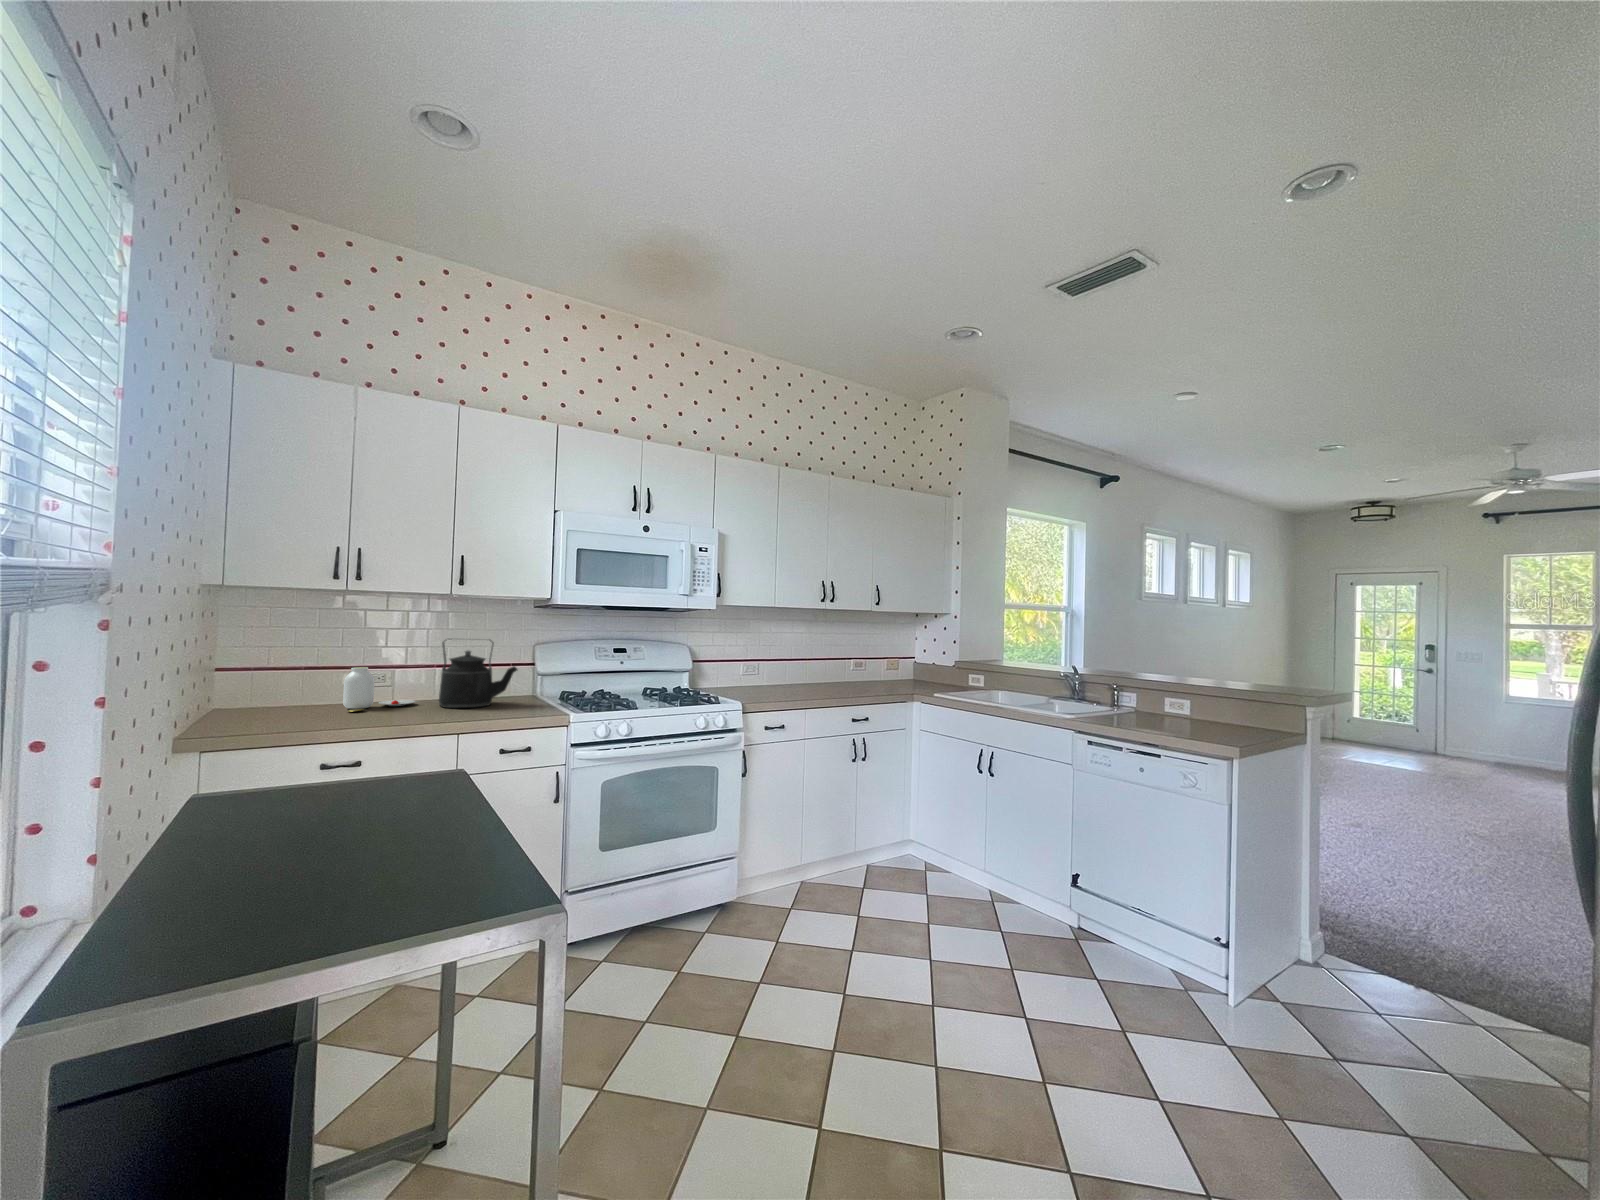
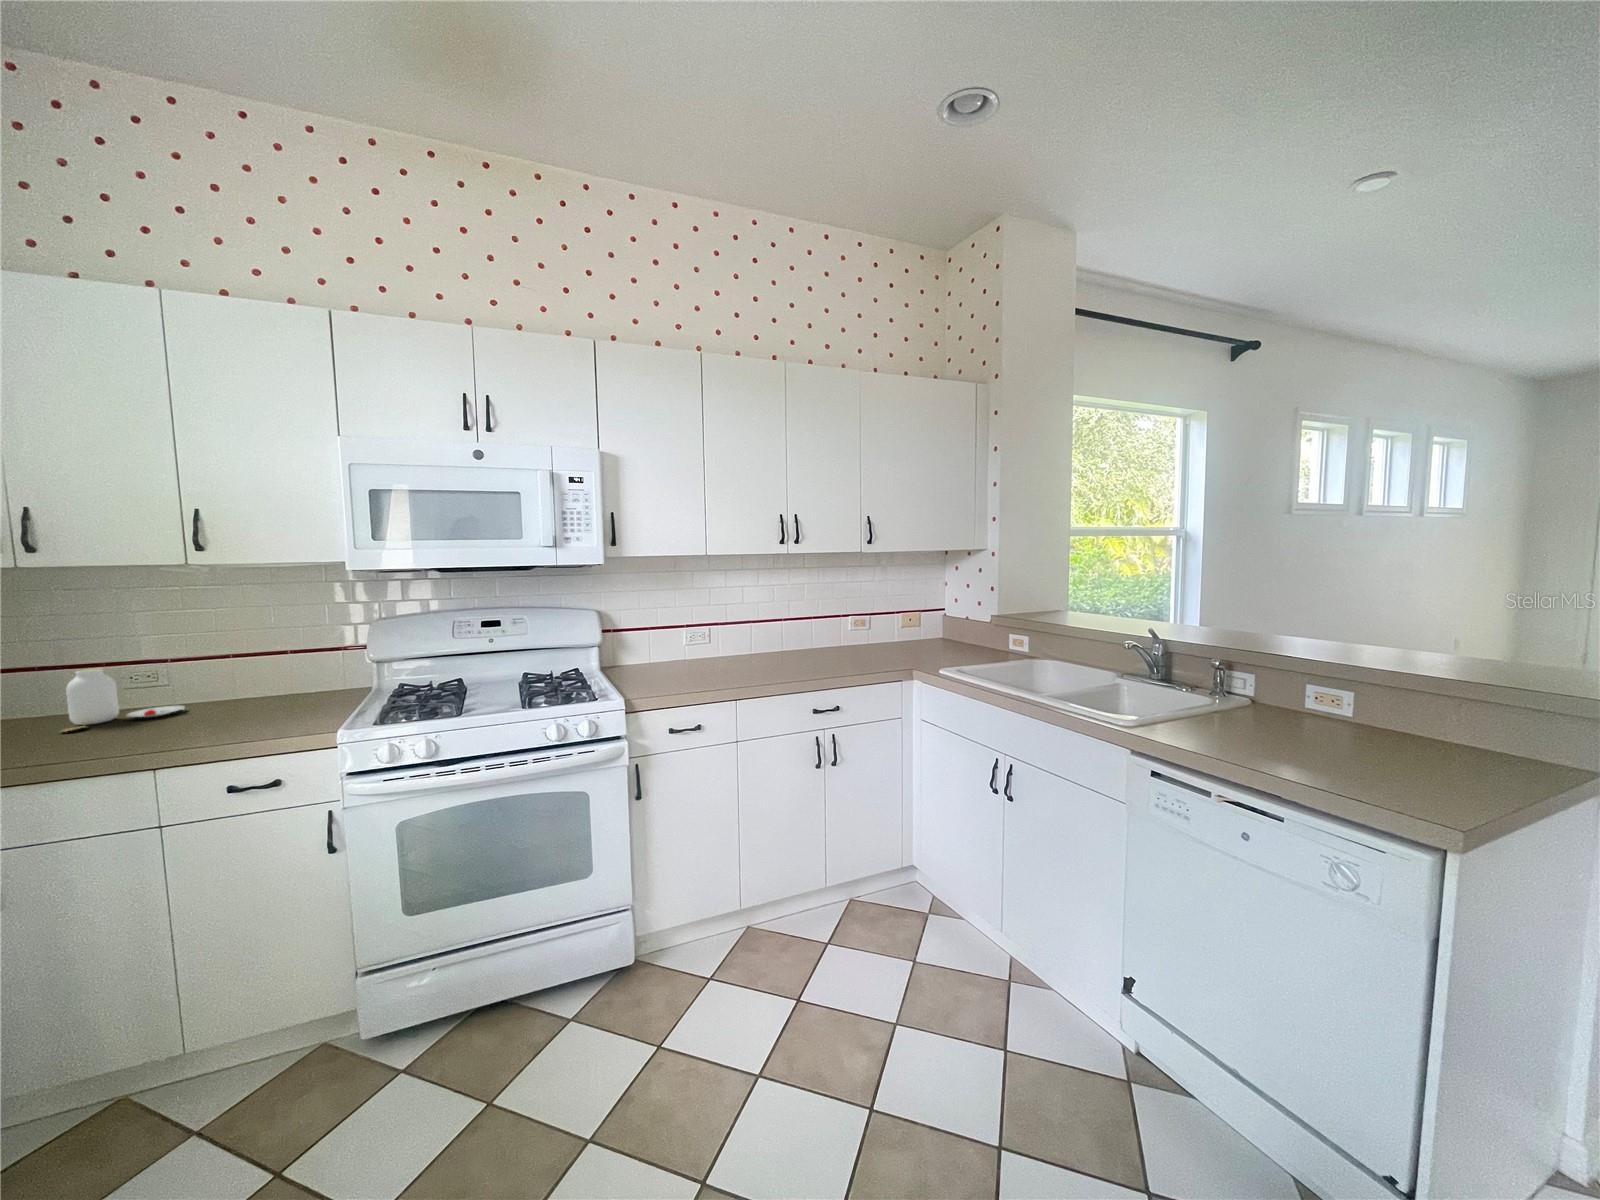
kettle: present [439,640,517,708] -> none [197,624,306,721]

